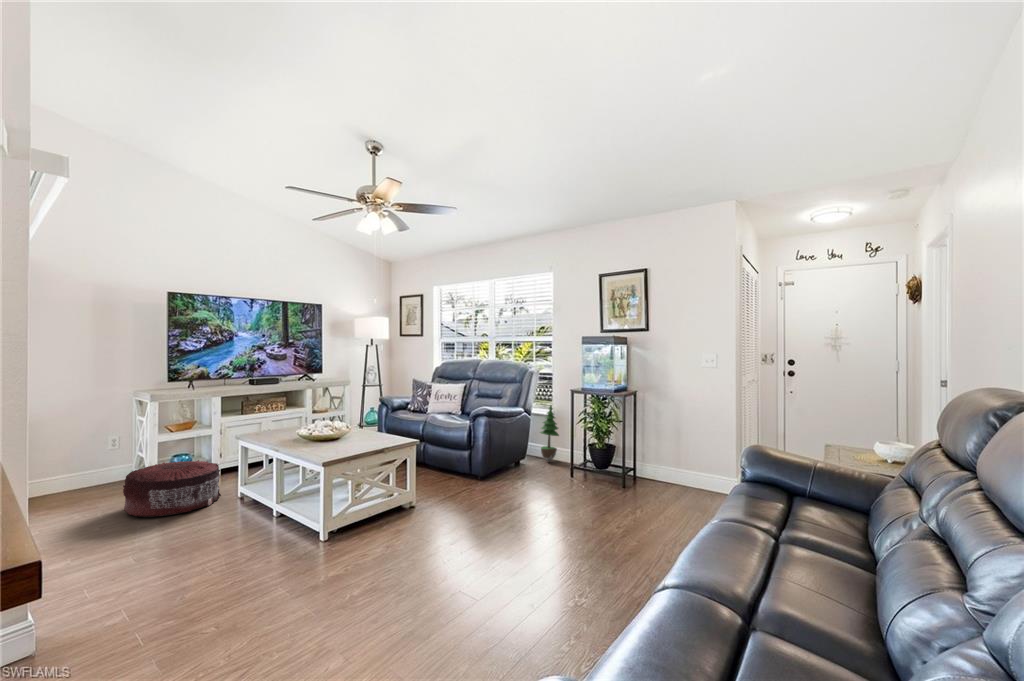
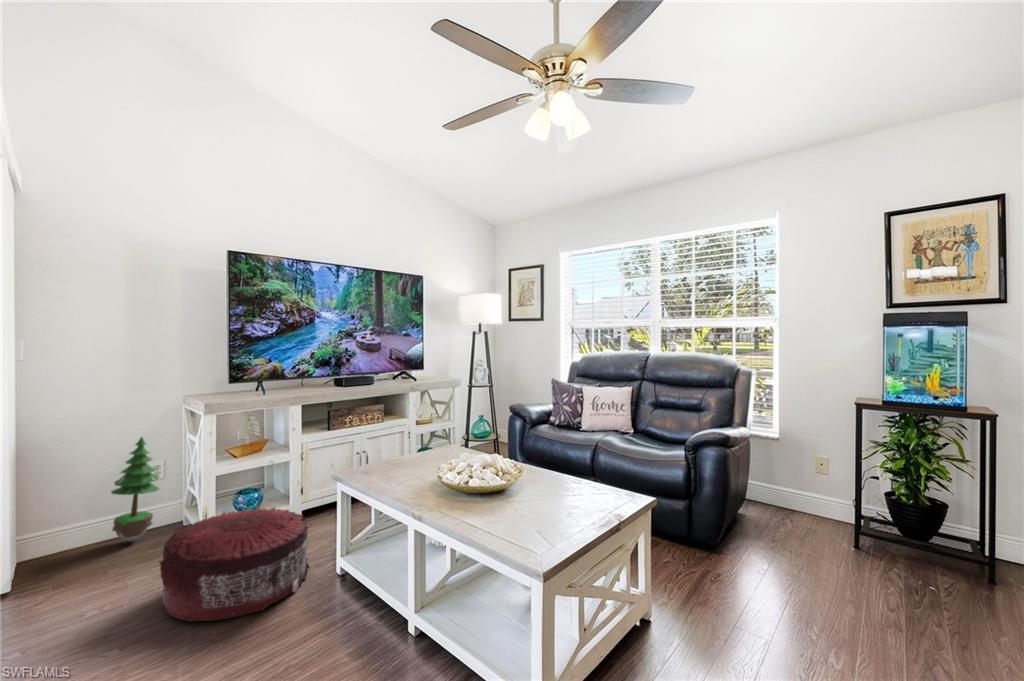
potted tree: present [540,406,559,461] -> present [111,437,159,542]

